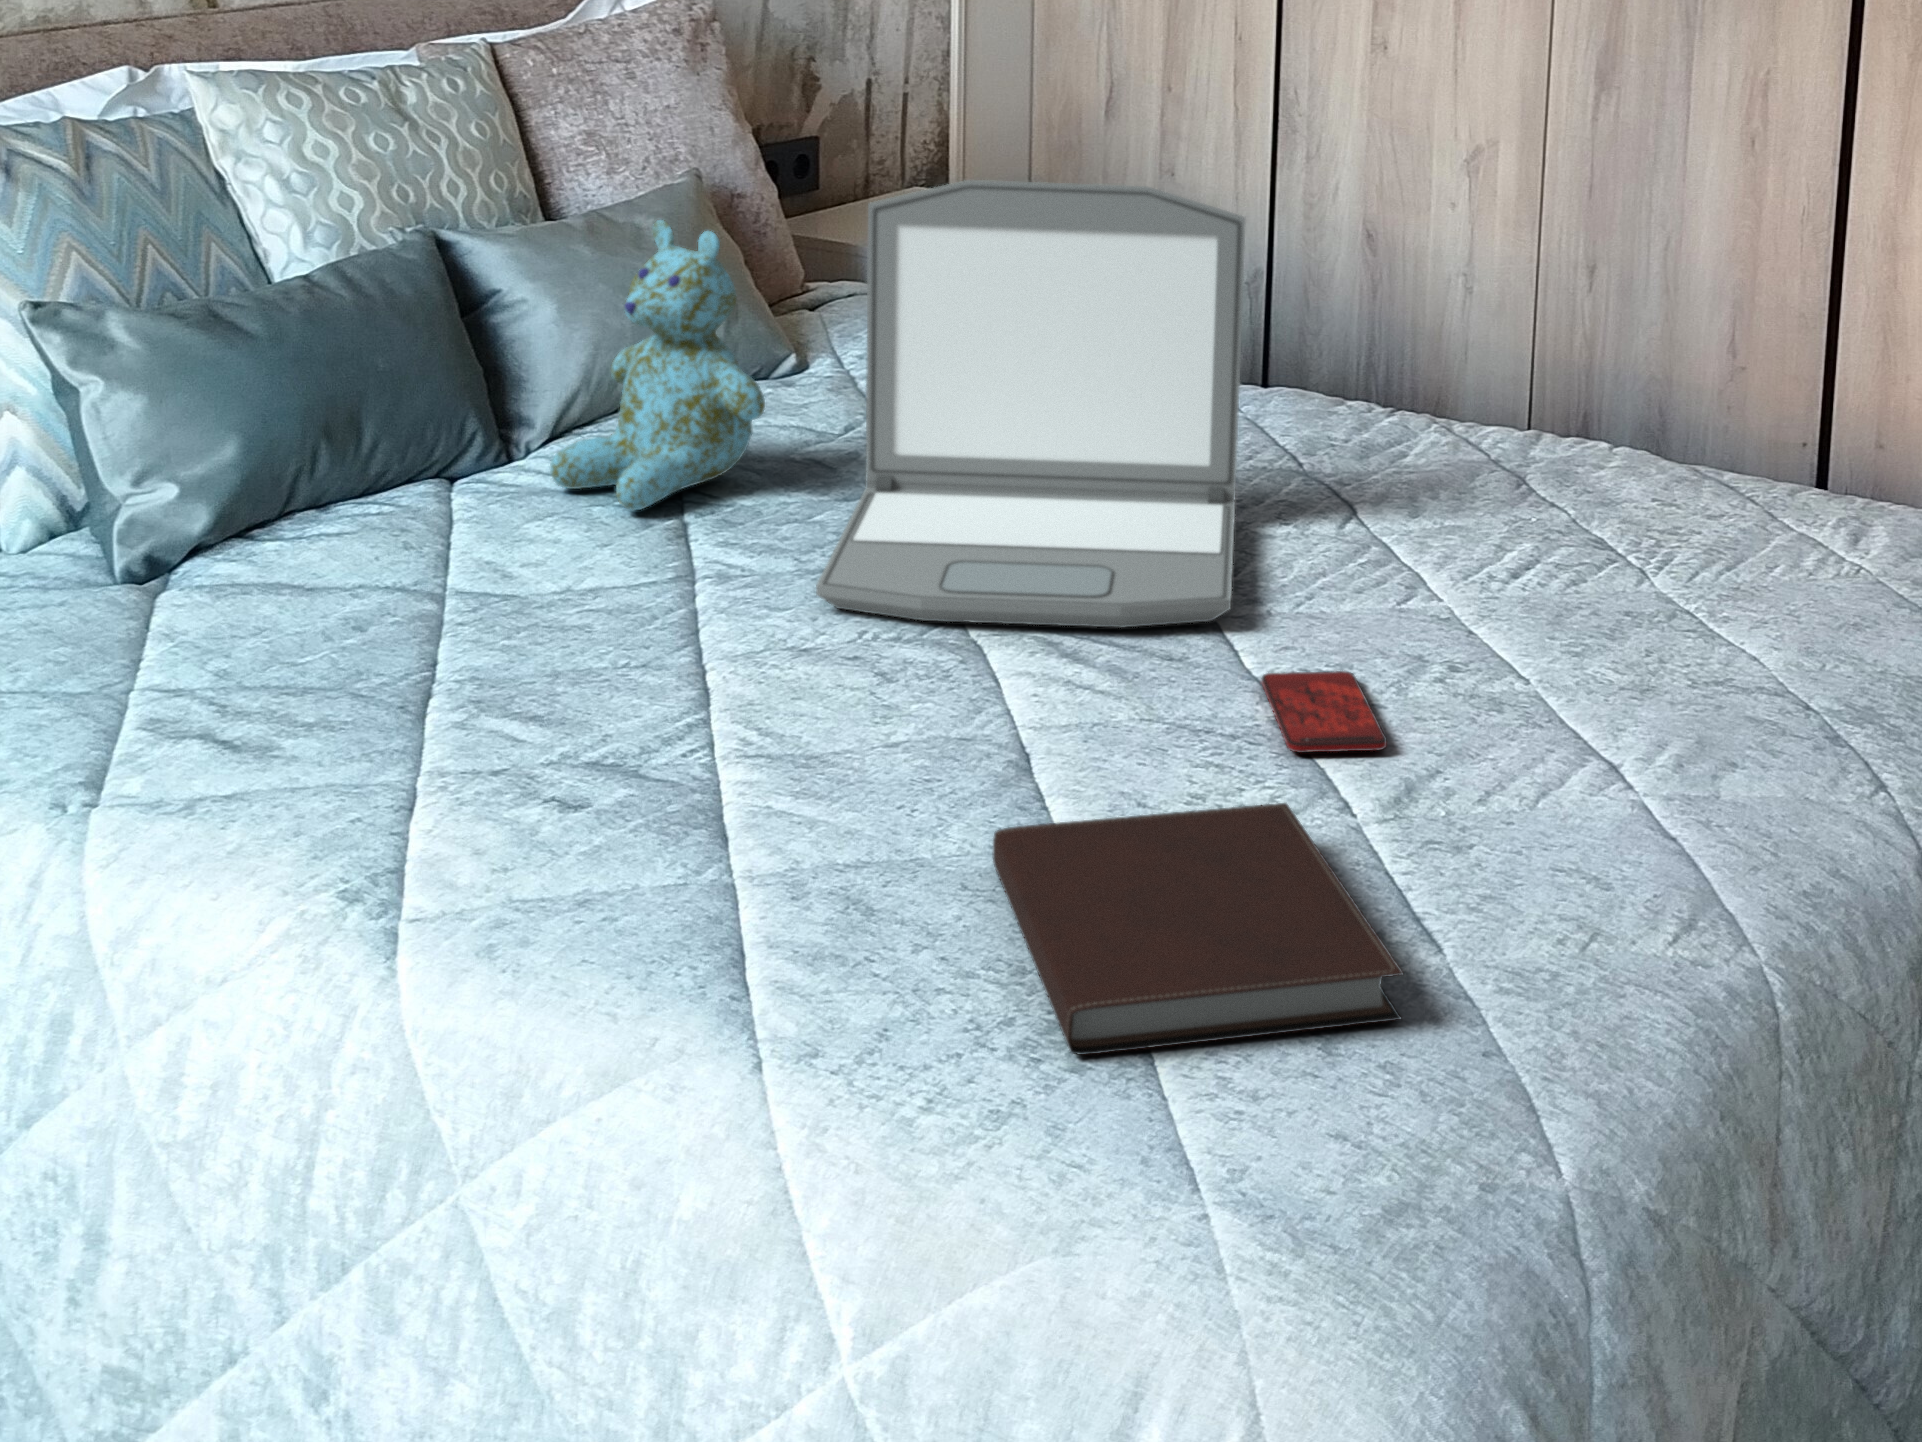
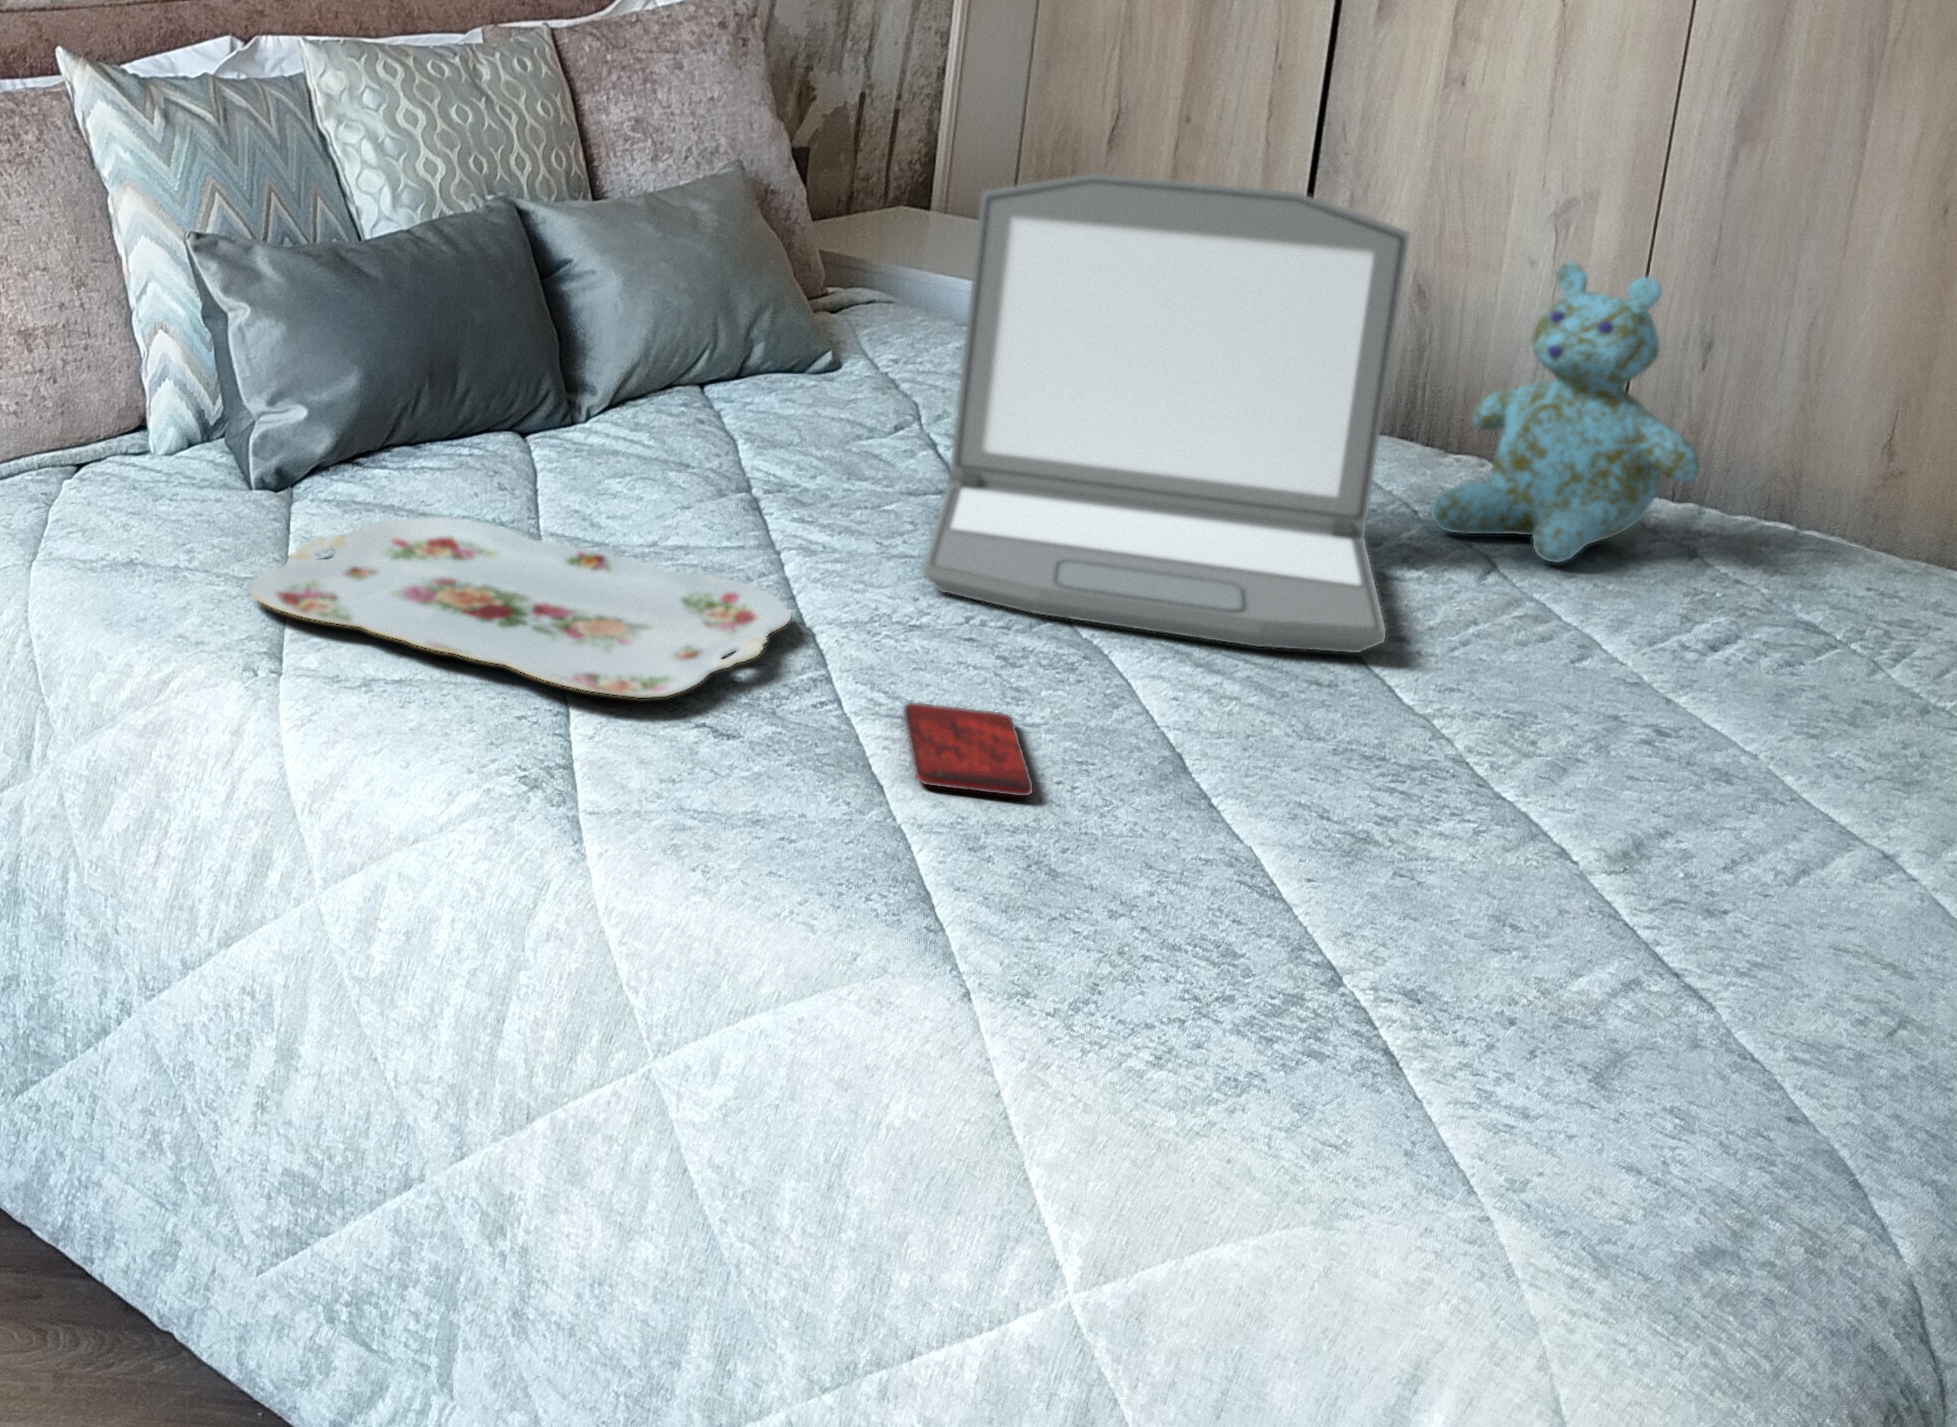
stuffed bear: present [550,220,765,510] -> present [1432,262,1700,562]
serving tray: none [67,592,672,783] -> present [249,517,791,698]
smartphone: present [1261,671,1387,753] -> present [904,703,1033,796]
notebook: present [993,803,1403,1054] -> none [1172,813,1693,1068]

